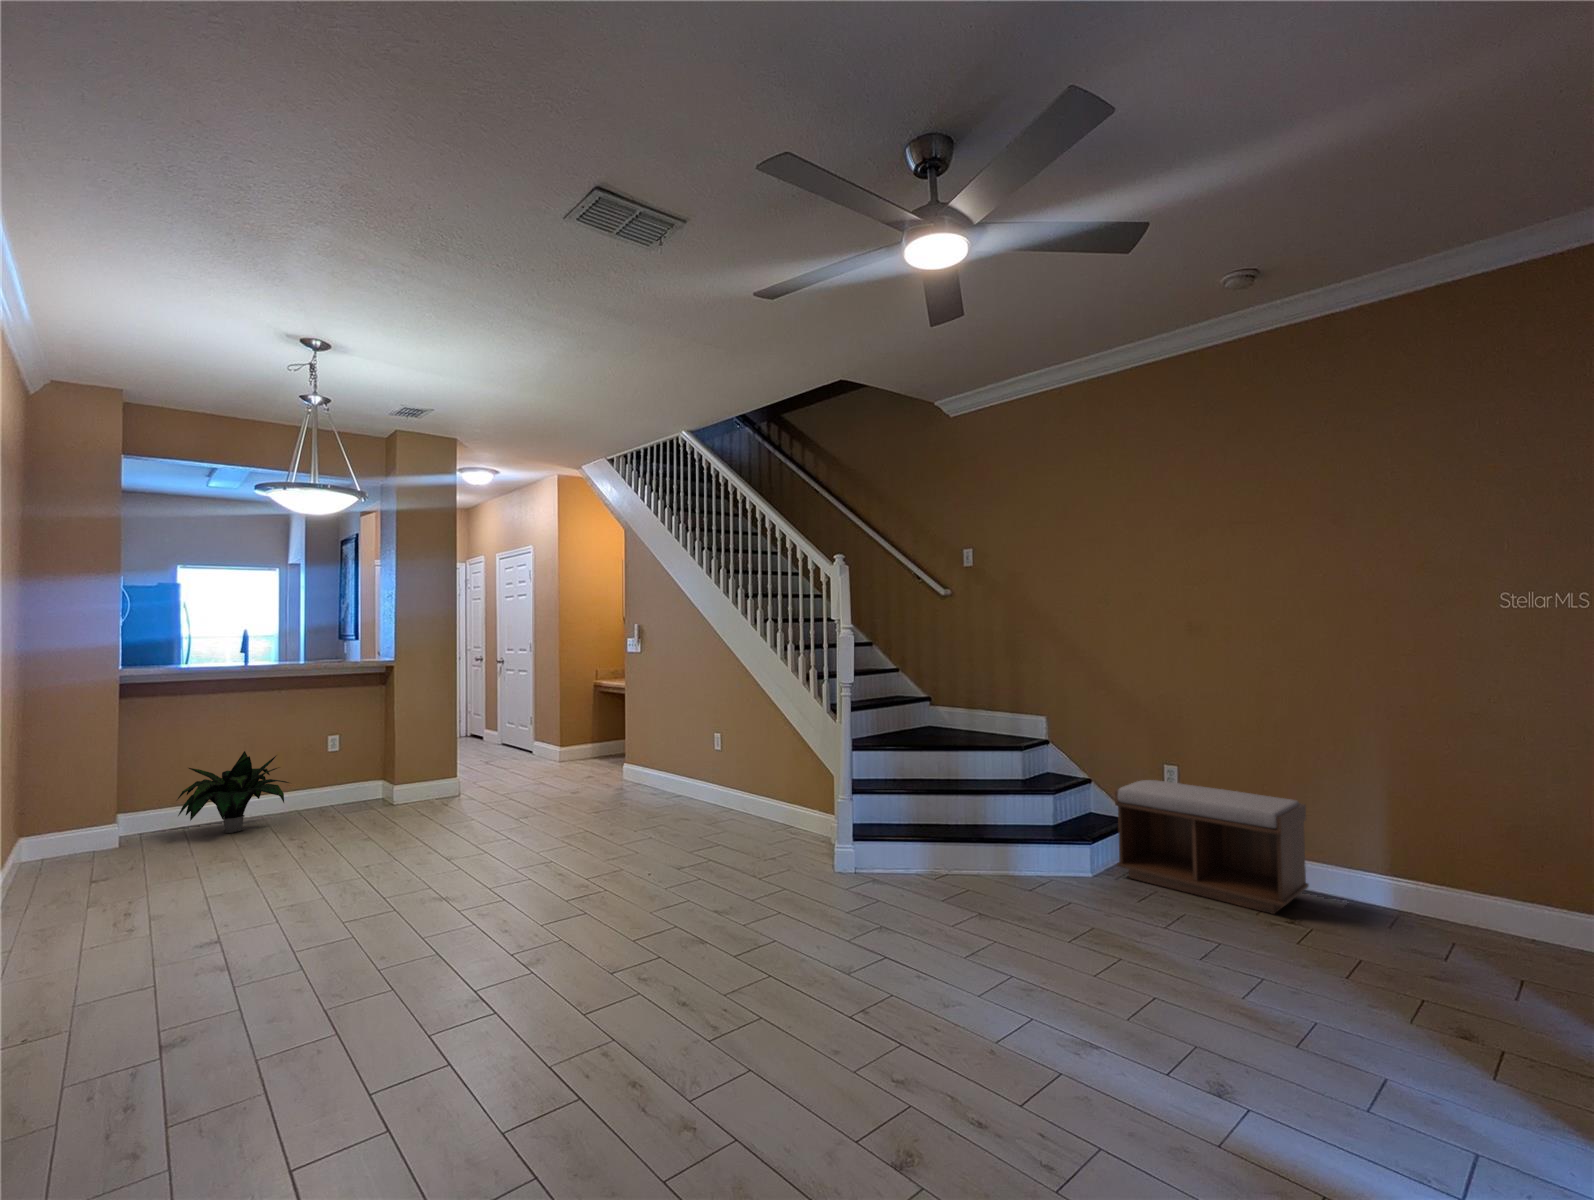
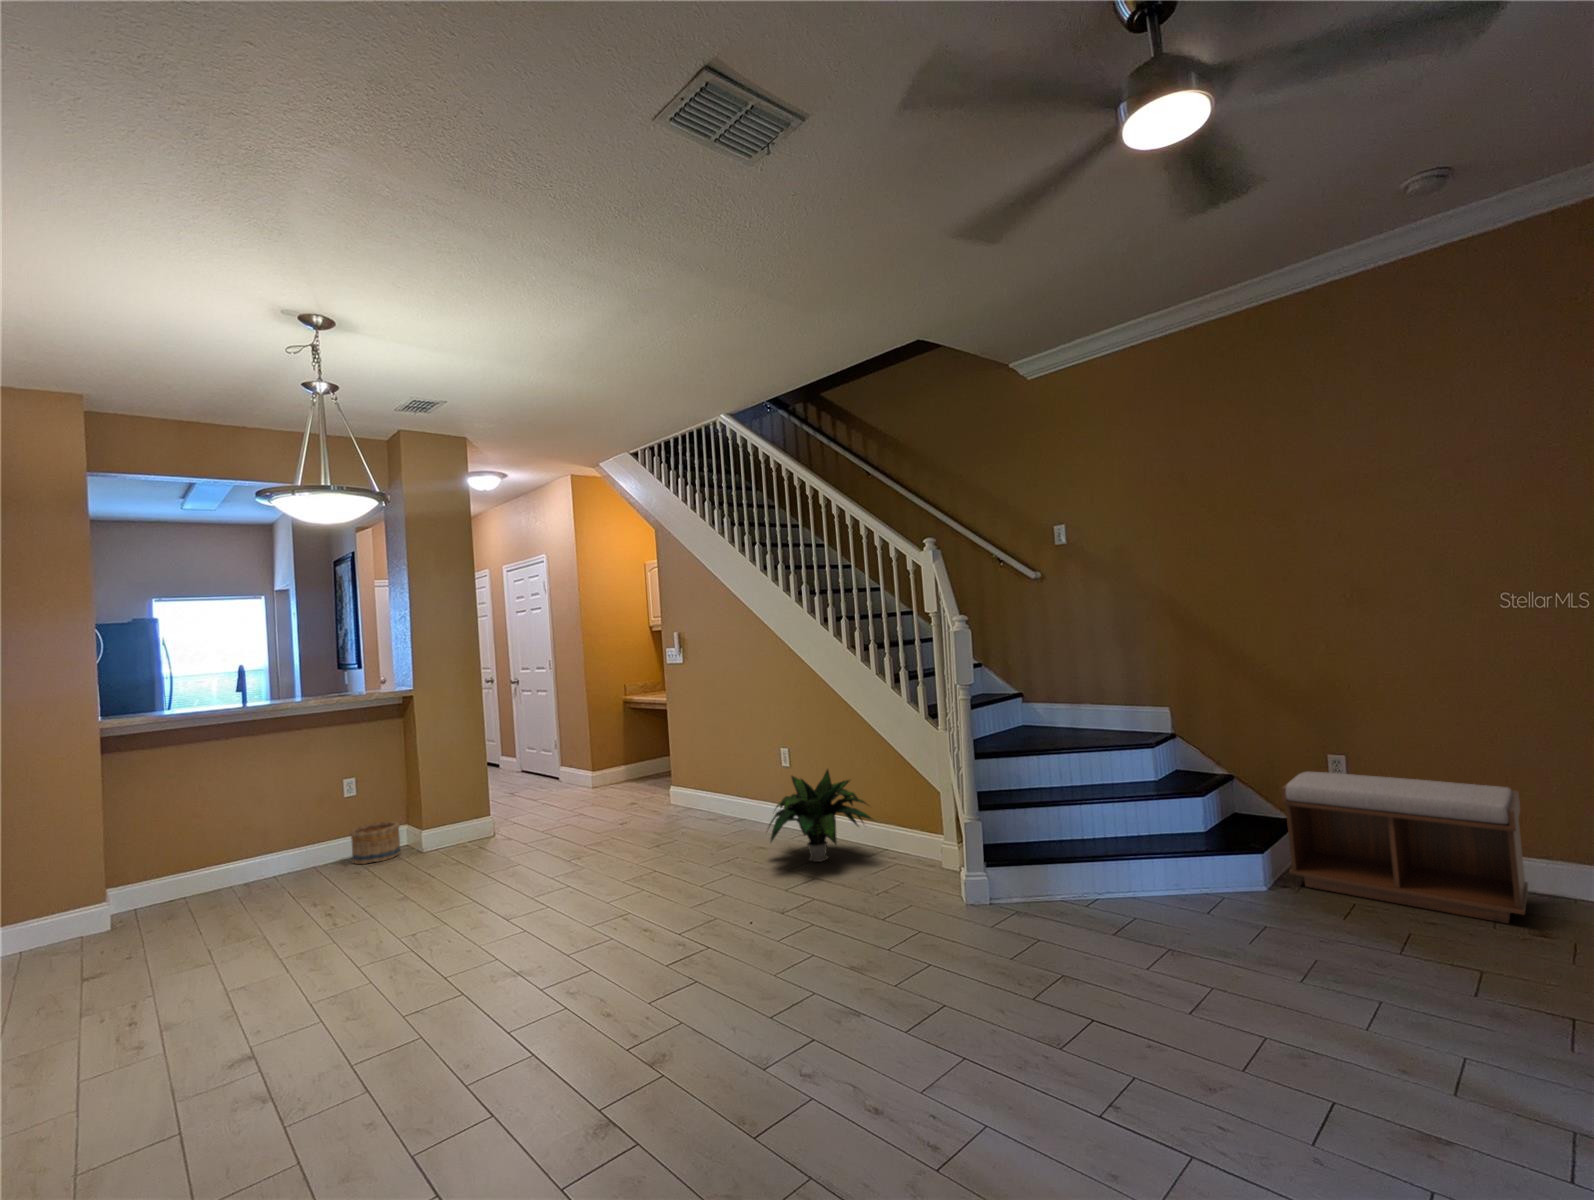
potted plant: present [177,751,289,833] -> present [769,769,872,862]
basket: none [329,777,373,812] -> present [350,821,400,864]

